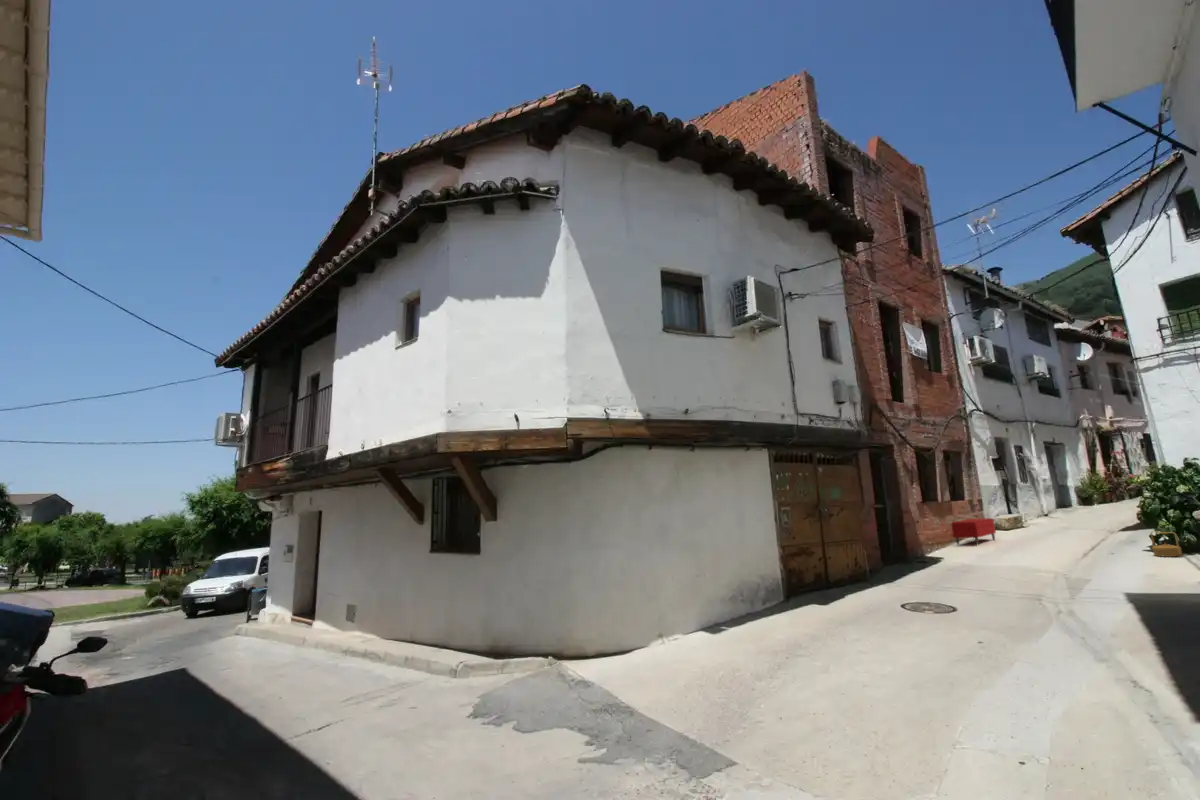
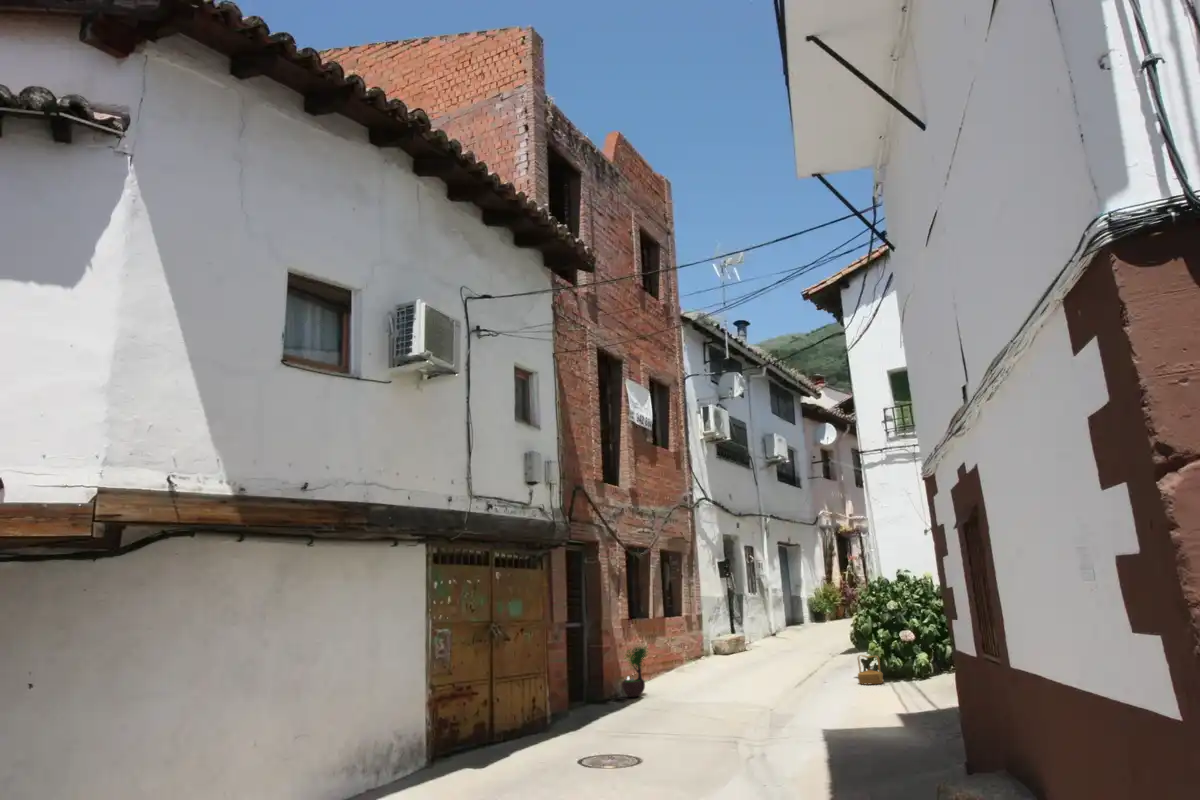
potted tree: none [921,518,943,559] -> present [622,647,648,697]
bench: present [952,518,996,545] -> none [662,641,712,677]

